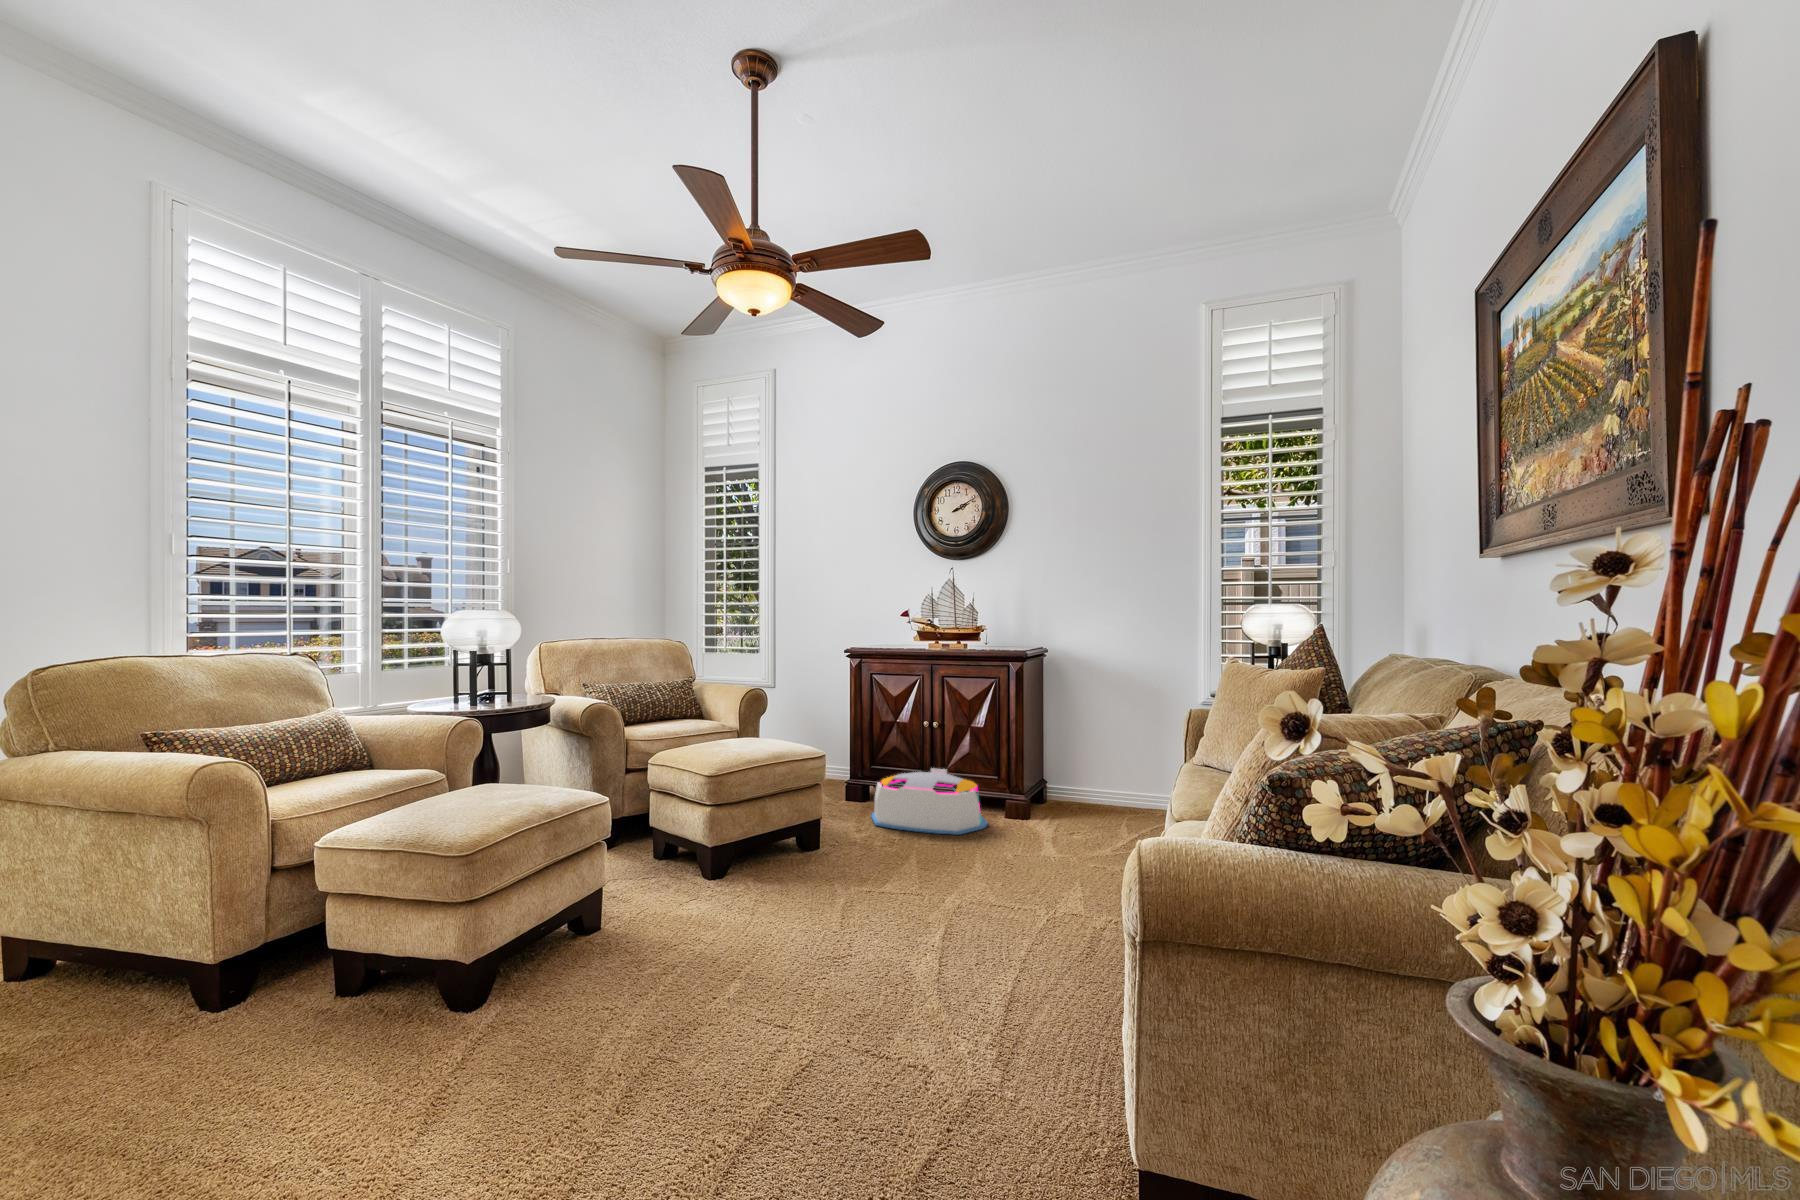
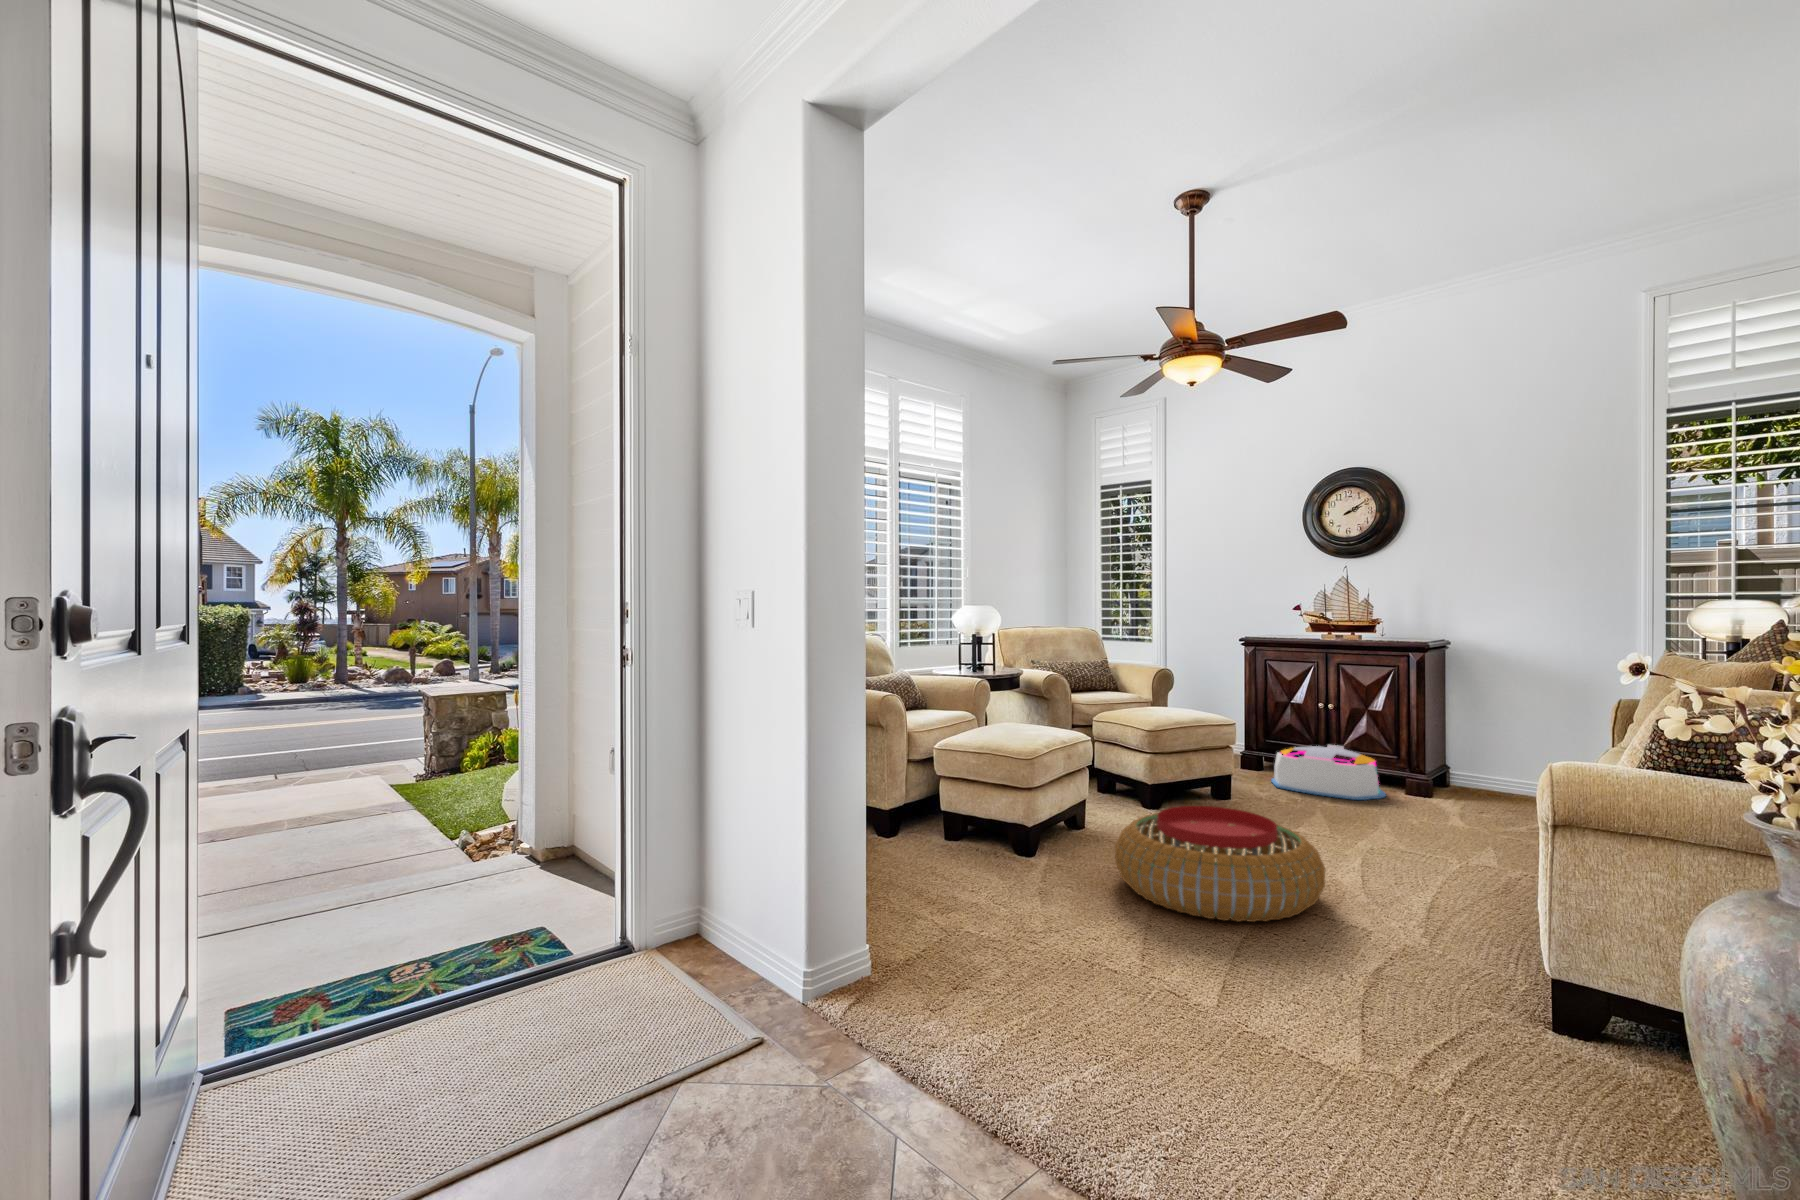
pouf: none [587,904,899,1123] -> present [1115,806,1326,922]

